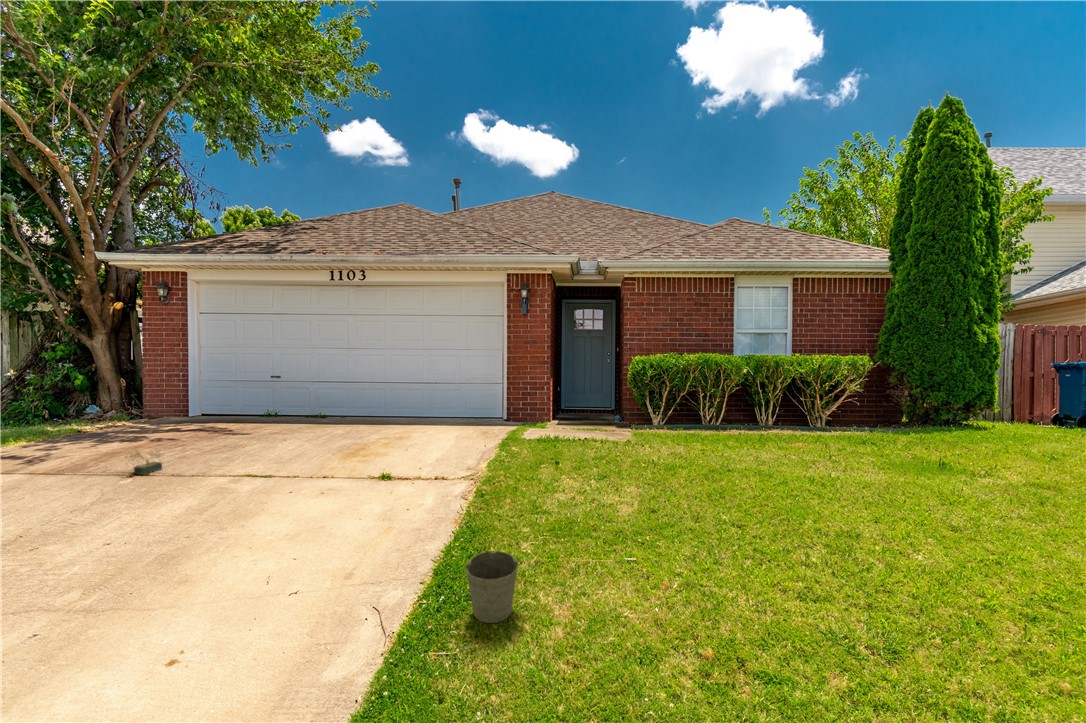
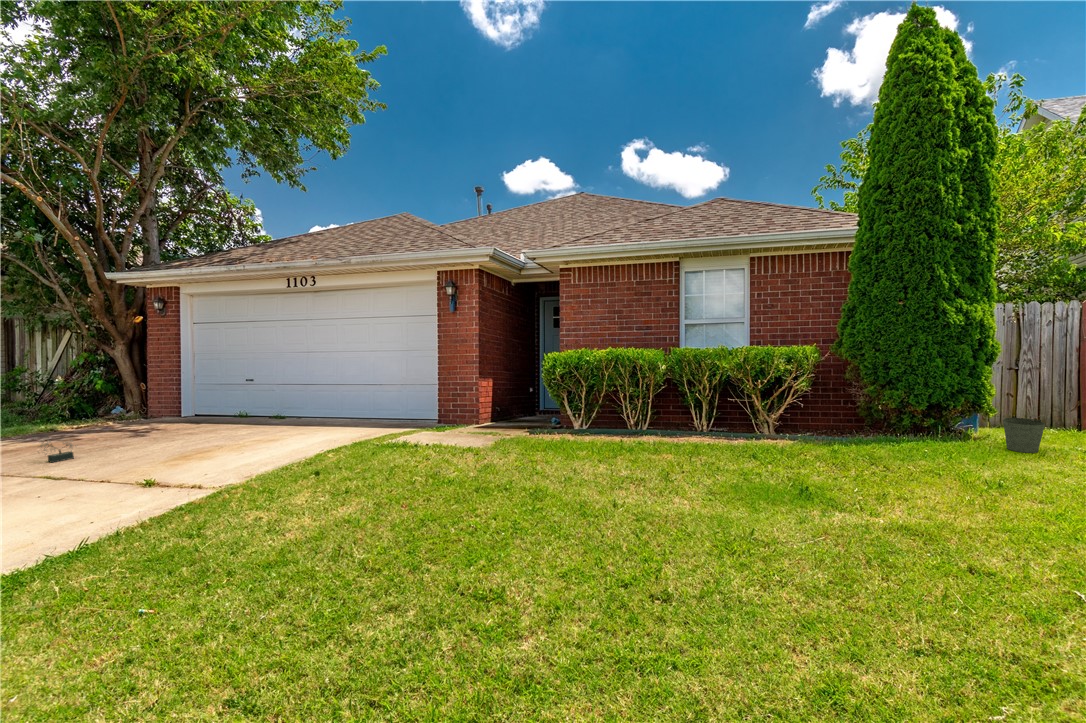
bucket: present [465,551,519,623] -> present [1003,418,1045,453]

